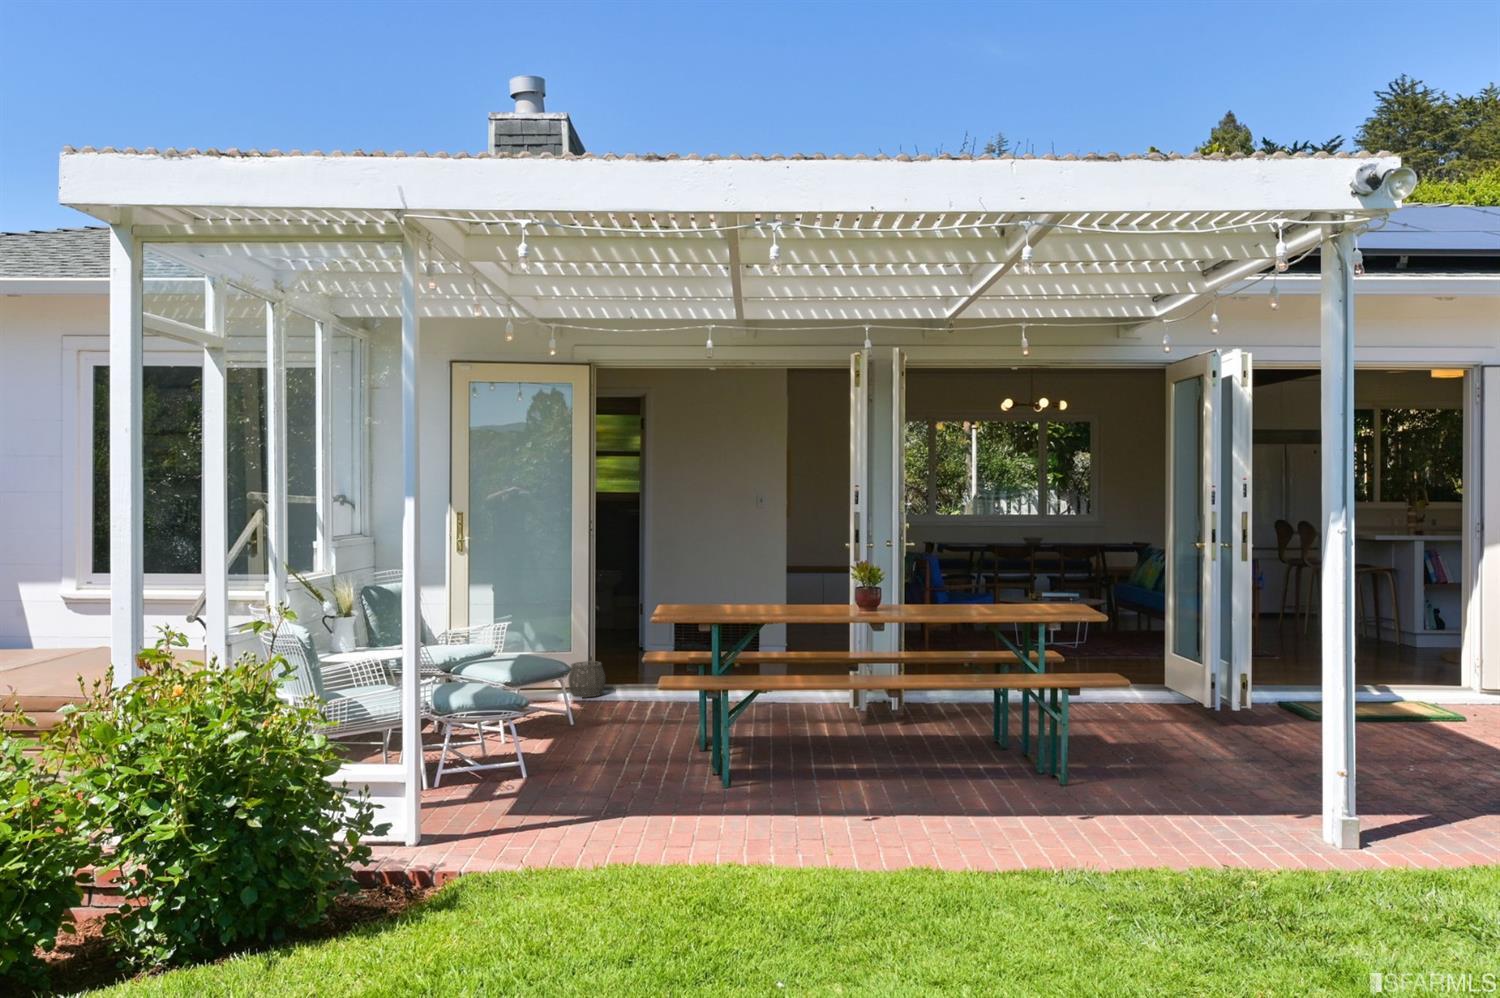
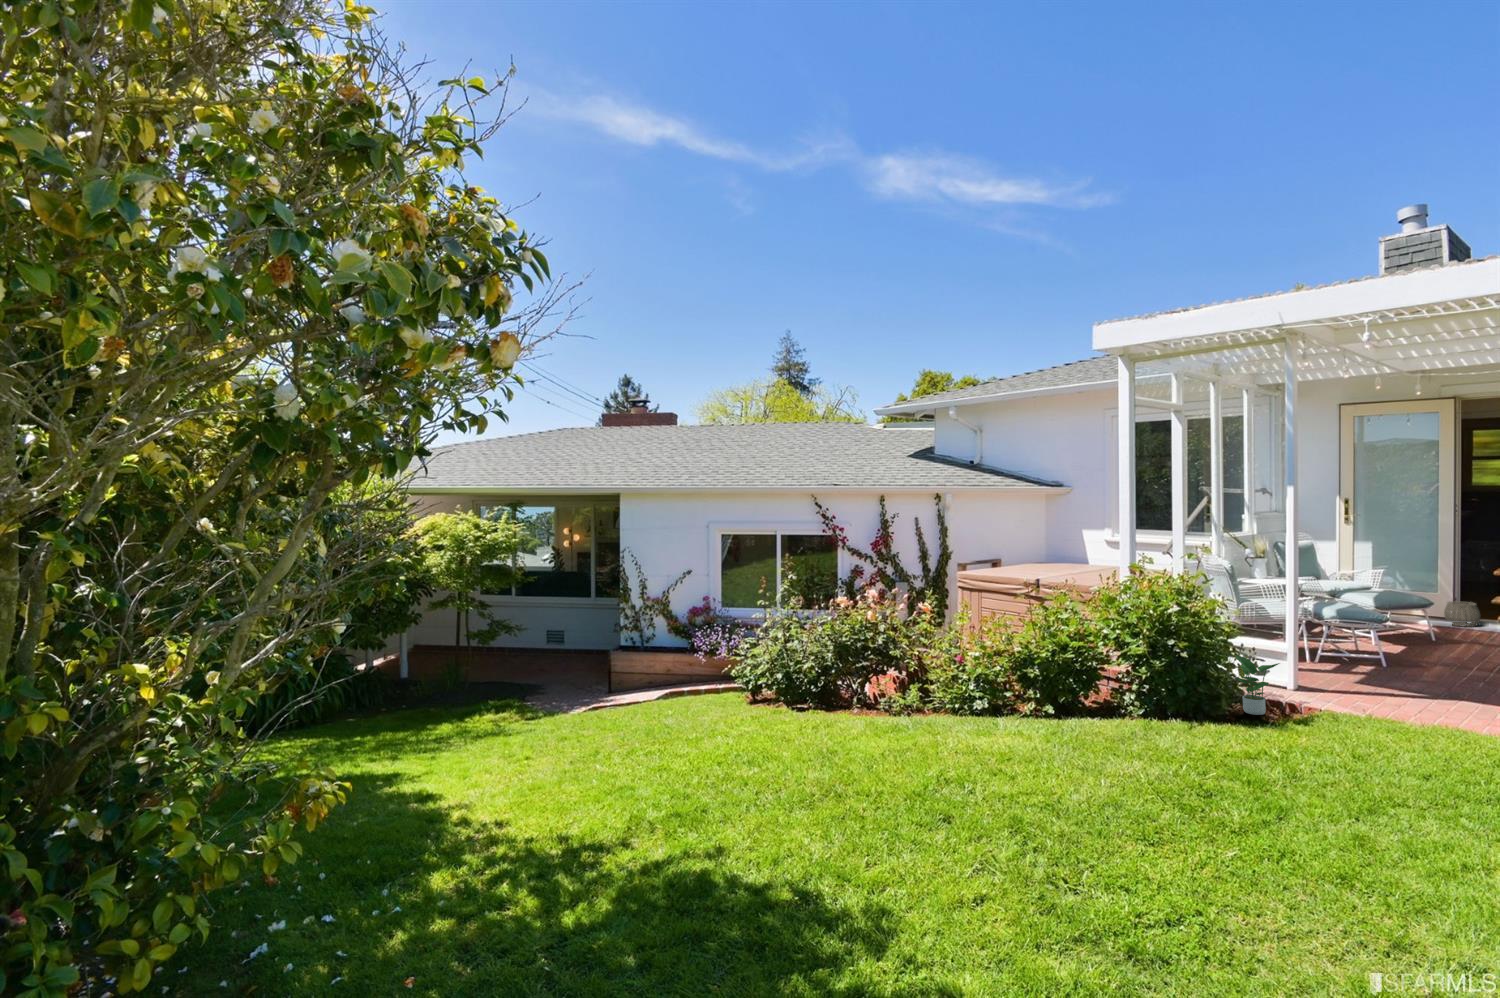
potted plant: none [331,804,406,907] -> present [1235,655,1279,715]

